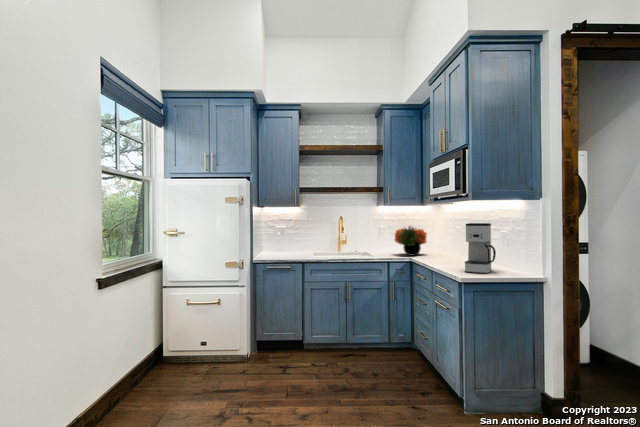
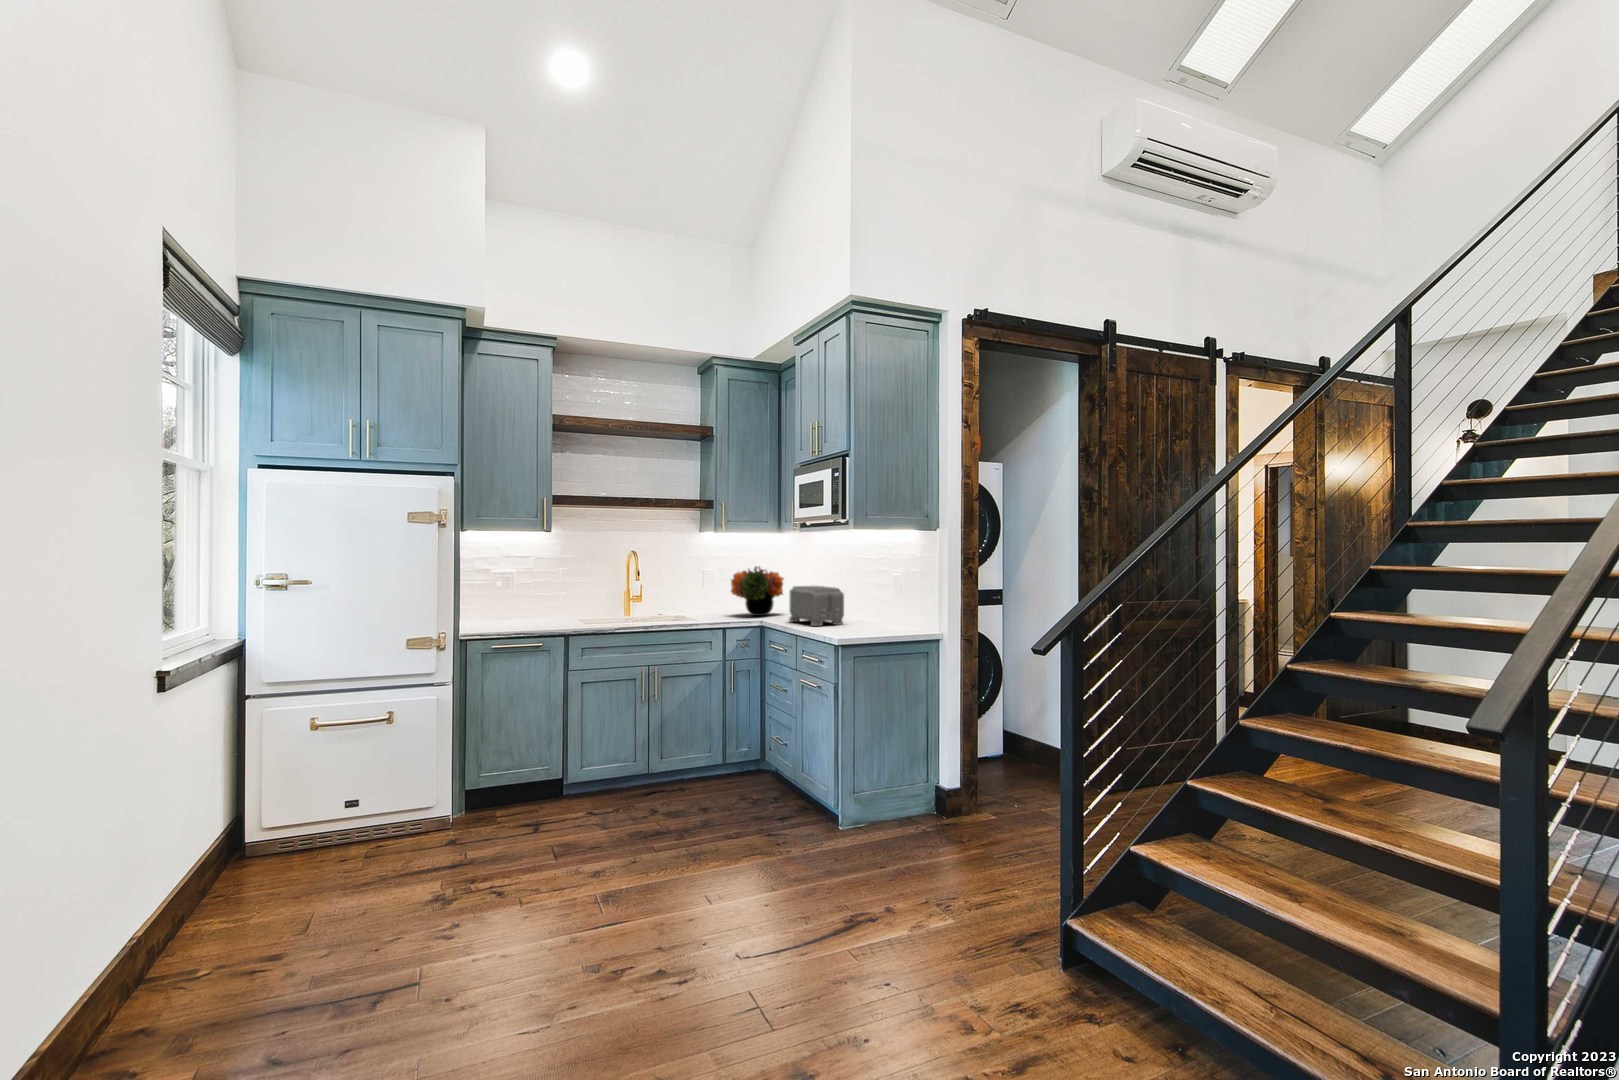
coffee maker: present [465,223,496,273] -> none [843,563,883,633]
toaster: none [428,238,466,265] -> present [789,586,844,626]

